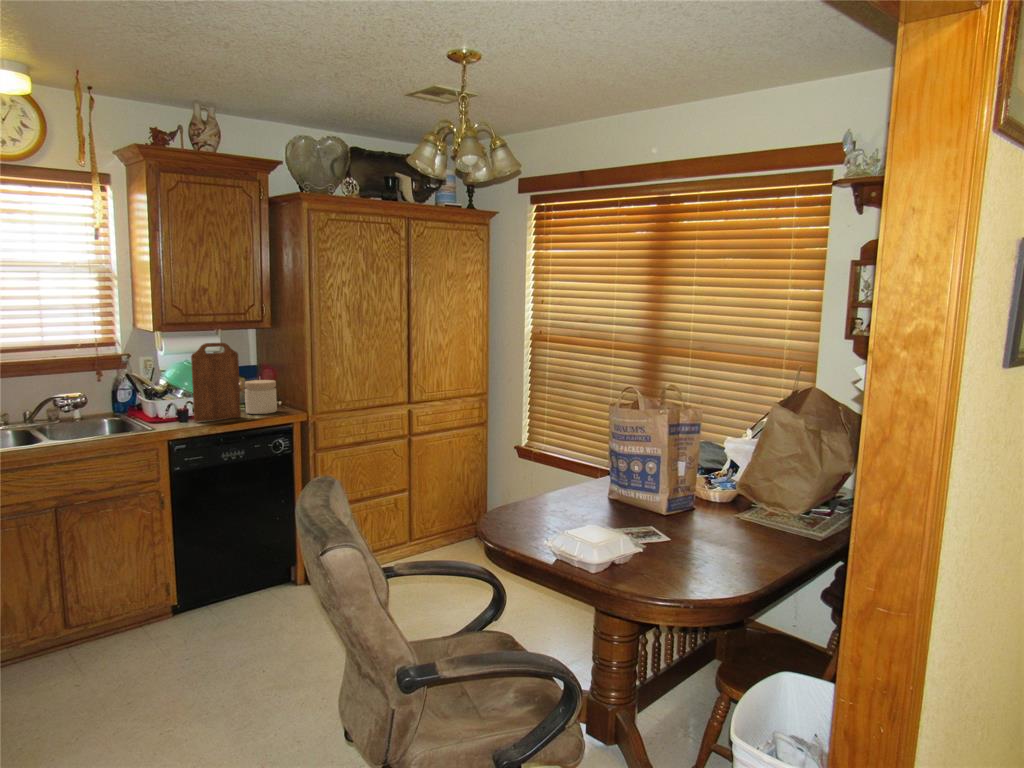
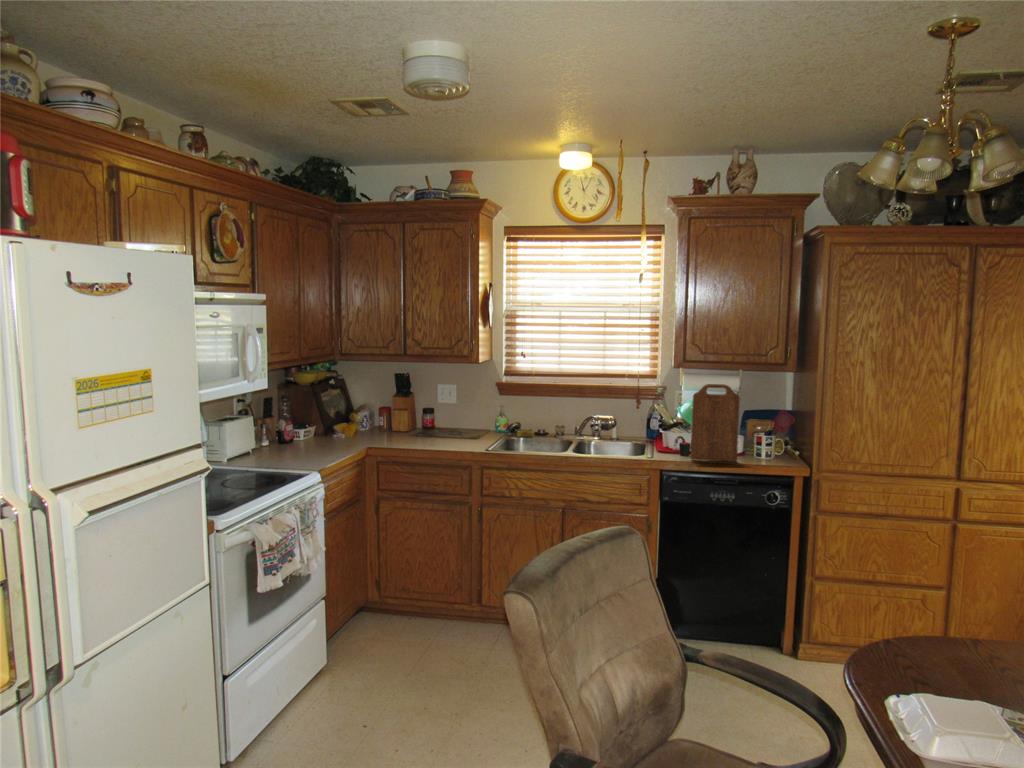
jar: present [245,380,277,414] -> none [747,425,782,462]

